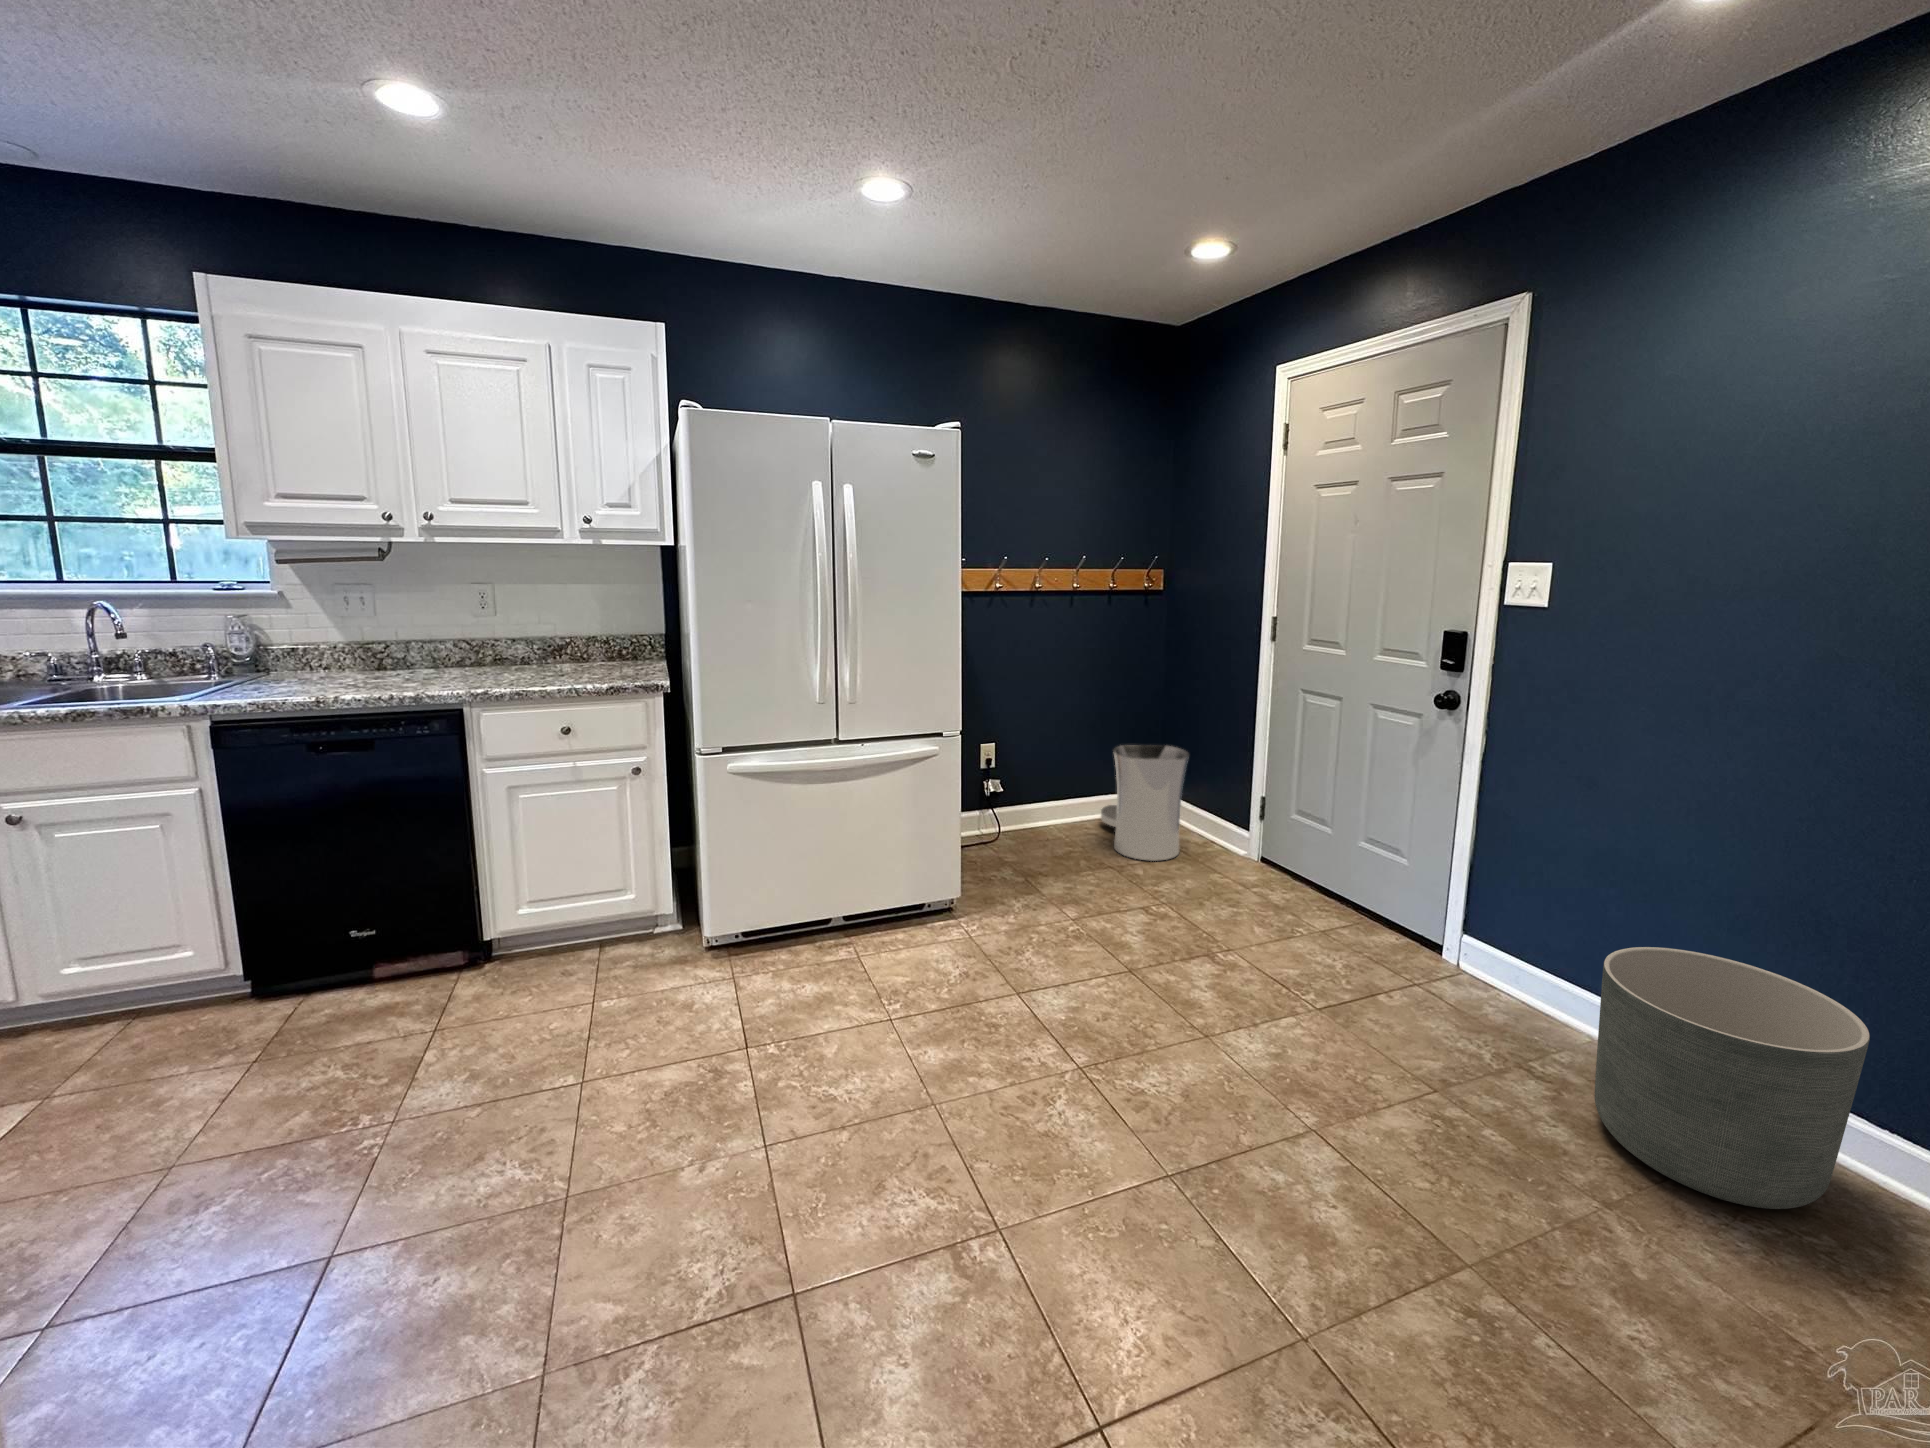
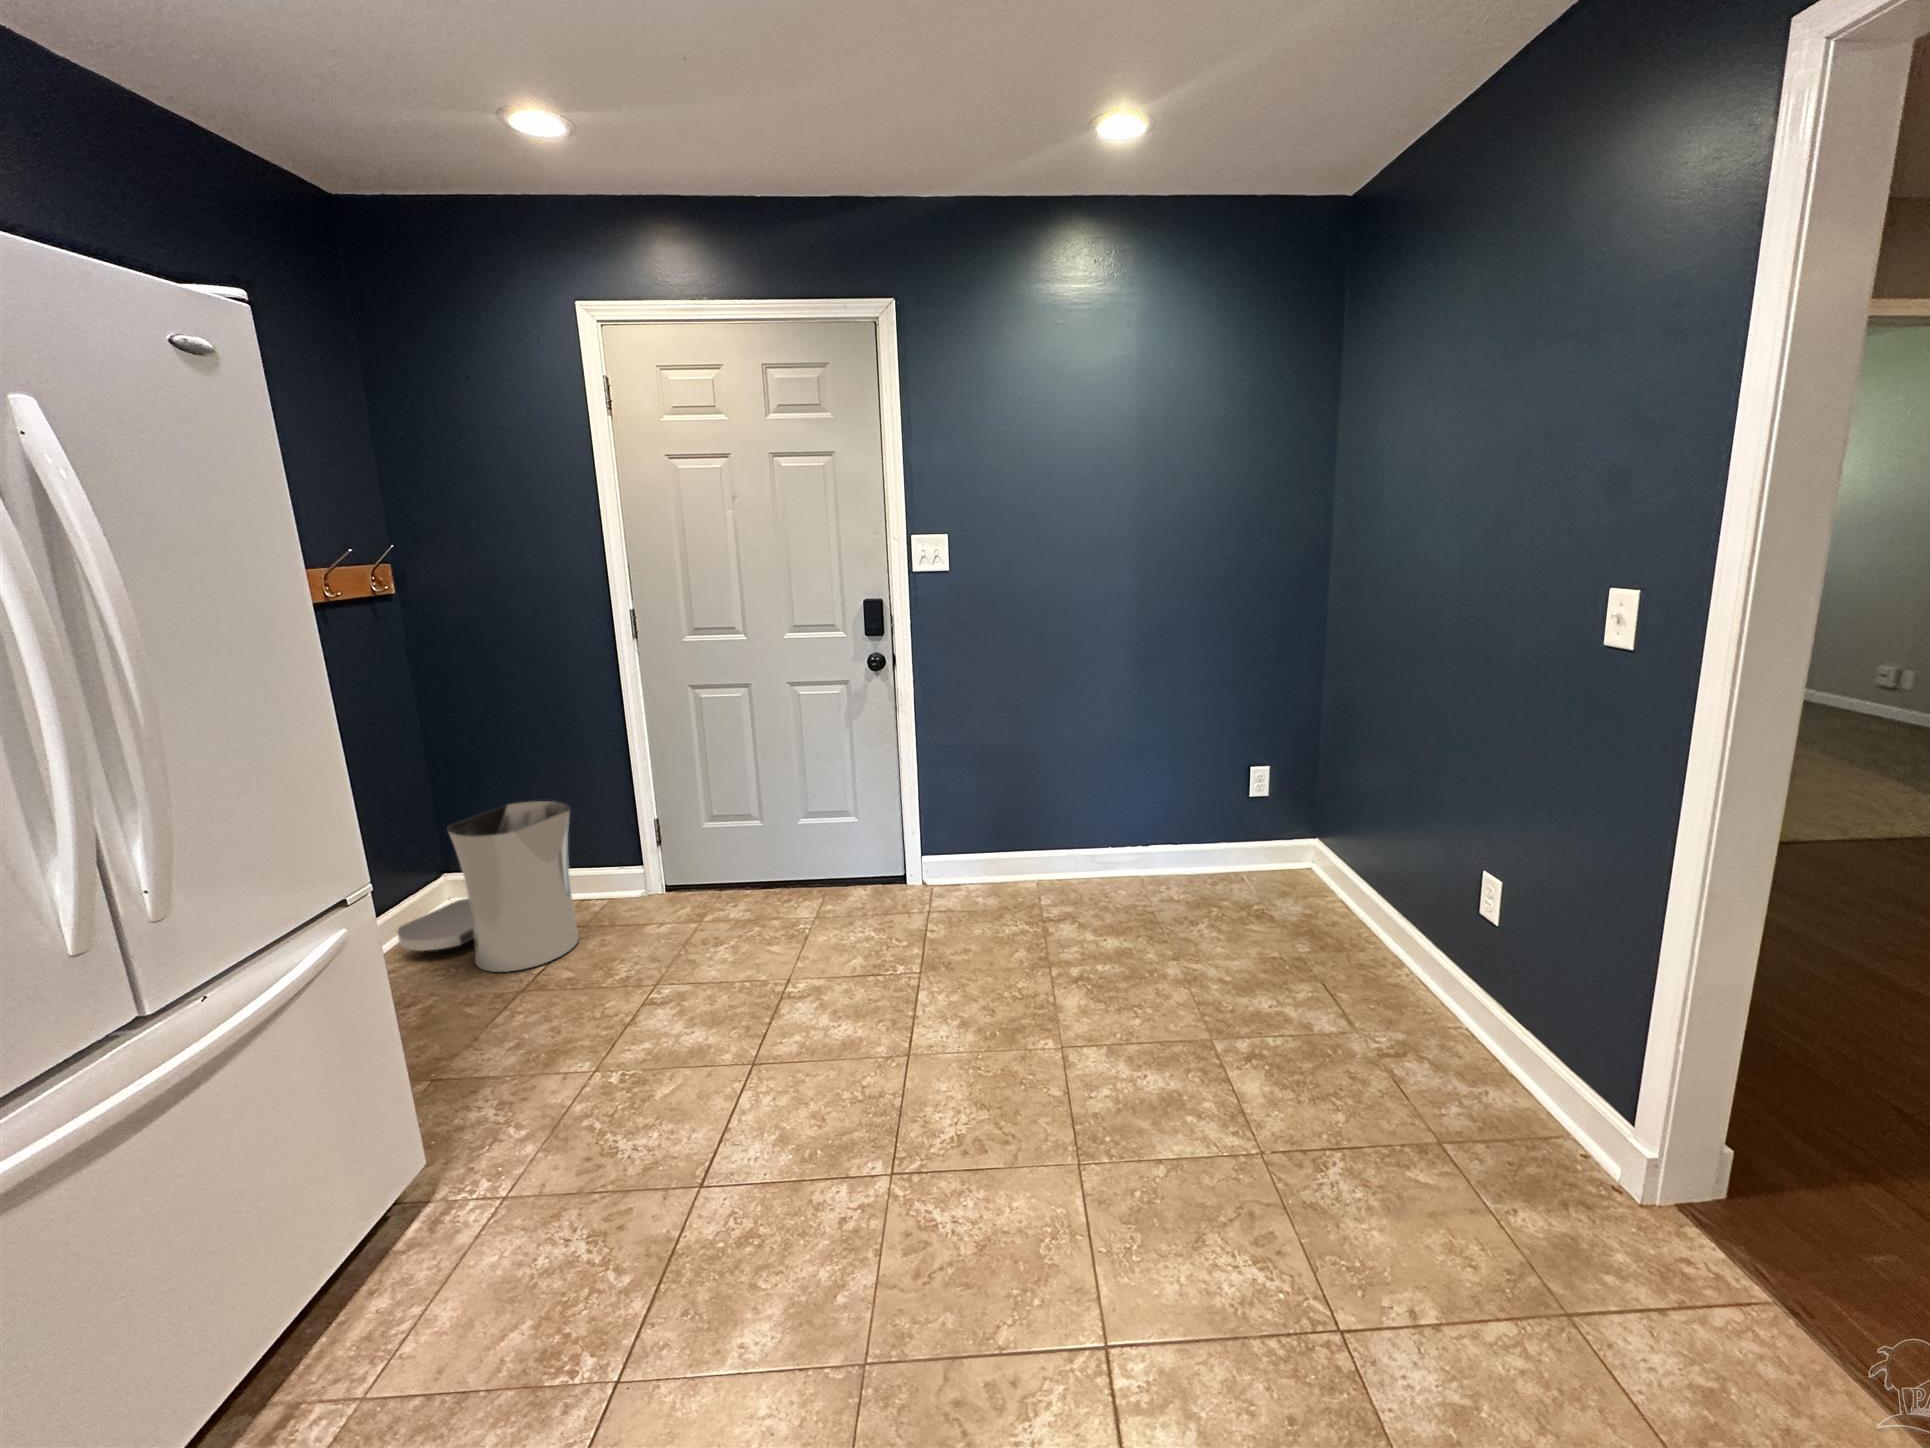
planter: present [1594,947,1870,1209] -> none [1082,784,1208,928]

